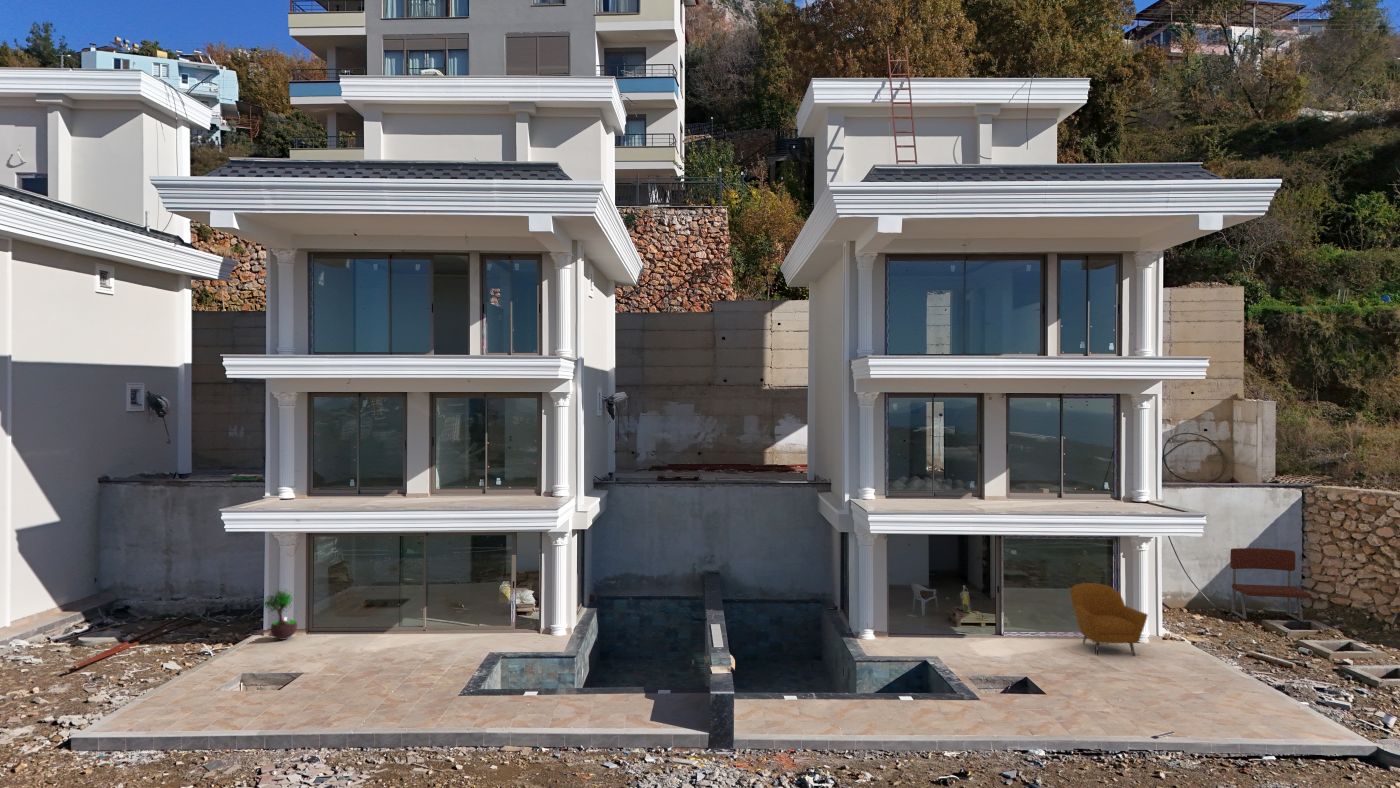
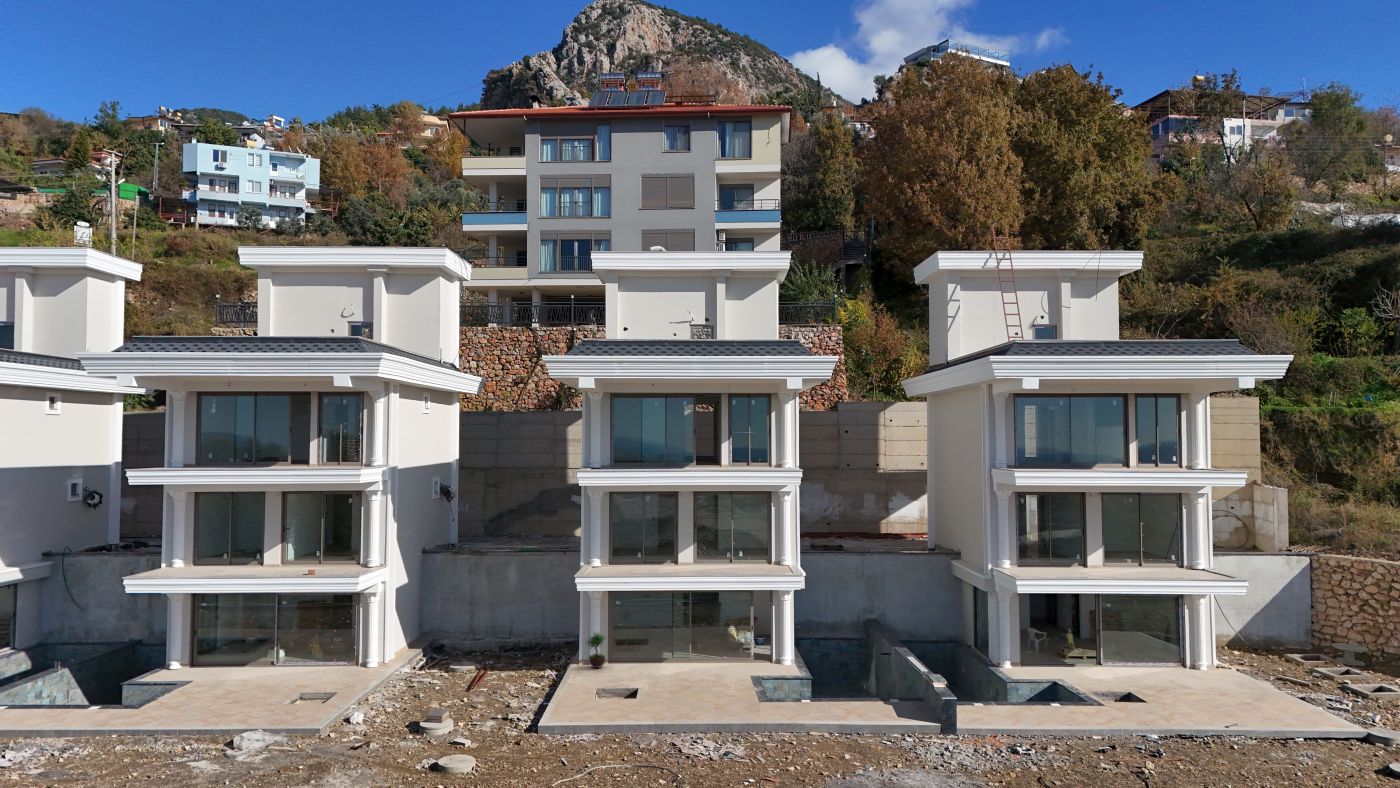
bench: present [1230,548,1312,622] -> none [1259,601,1320,656]
armchair: present [1070,583,1148,656] -> none [1150,627,1207,679]
side table: none [1327,605,1379,637] -> present [1331,643,1369,666]

